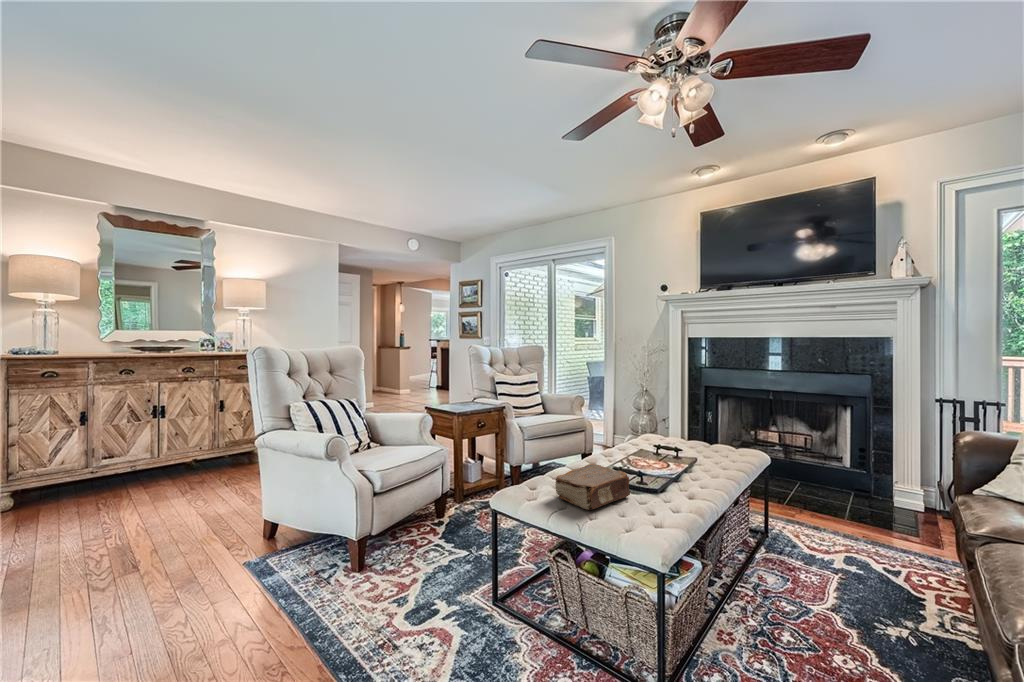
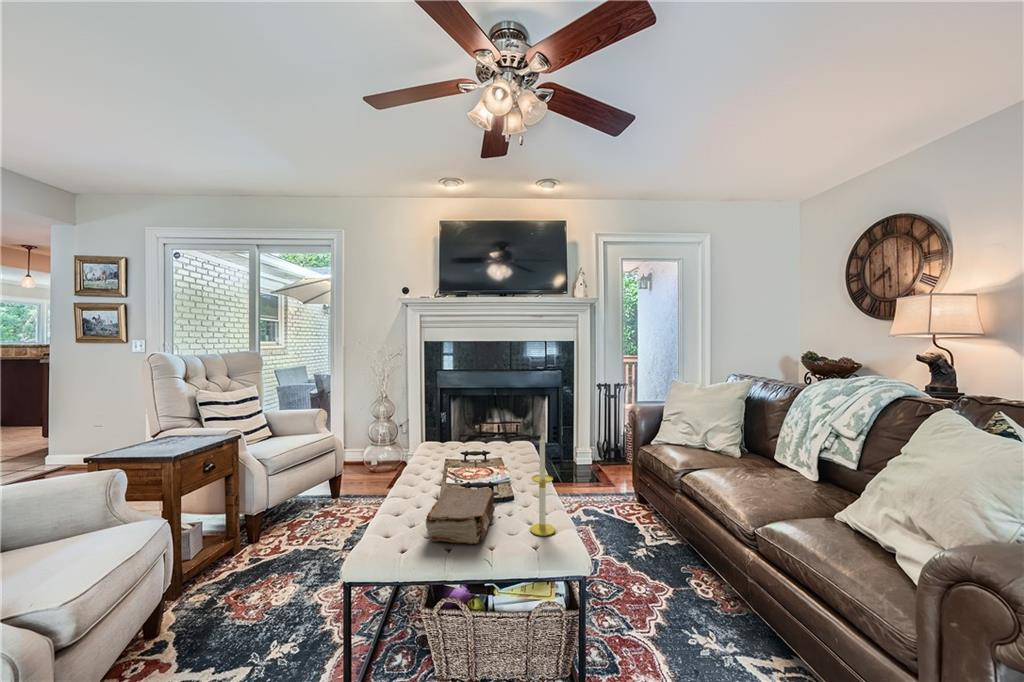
candle: none [644,427,671,527] -> present [530,436,555,536]

